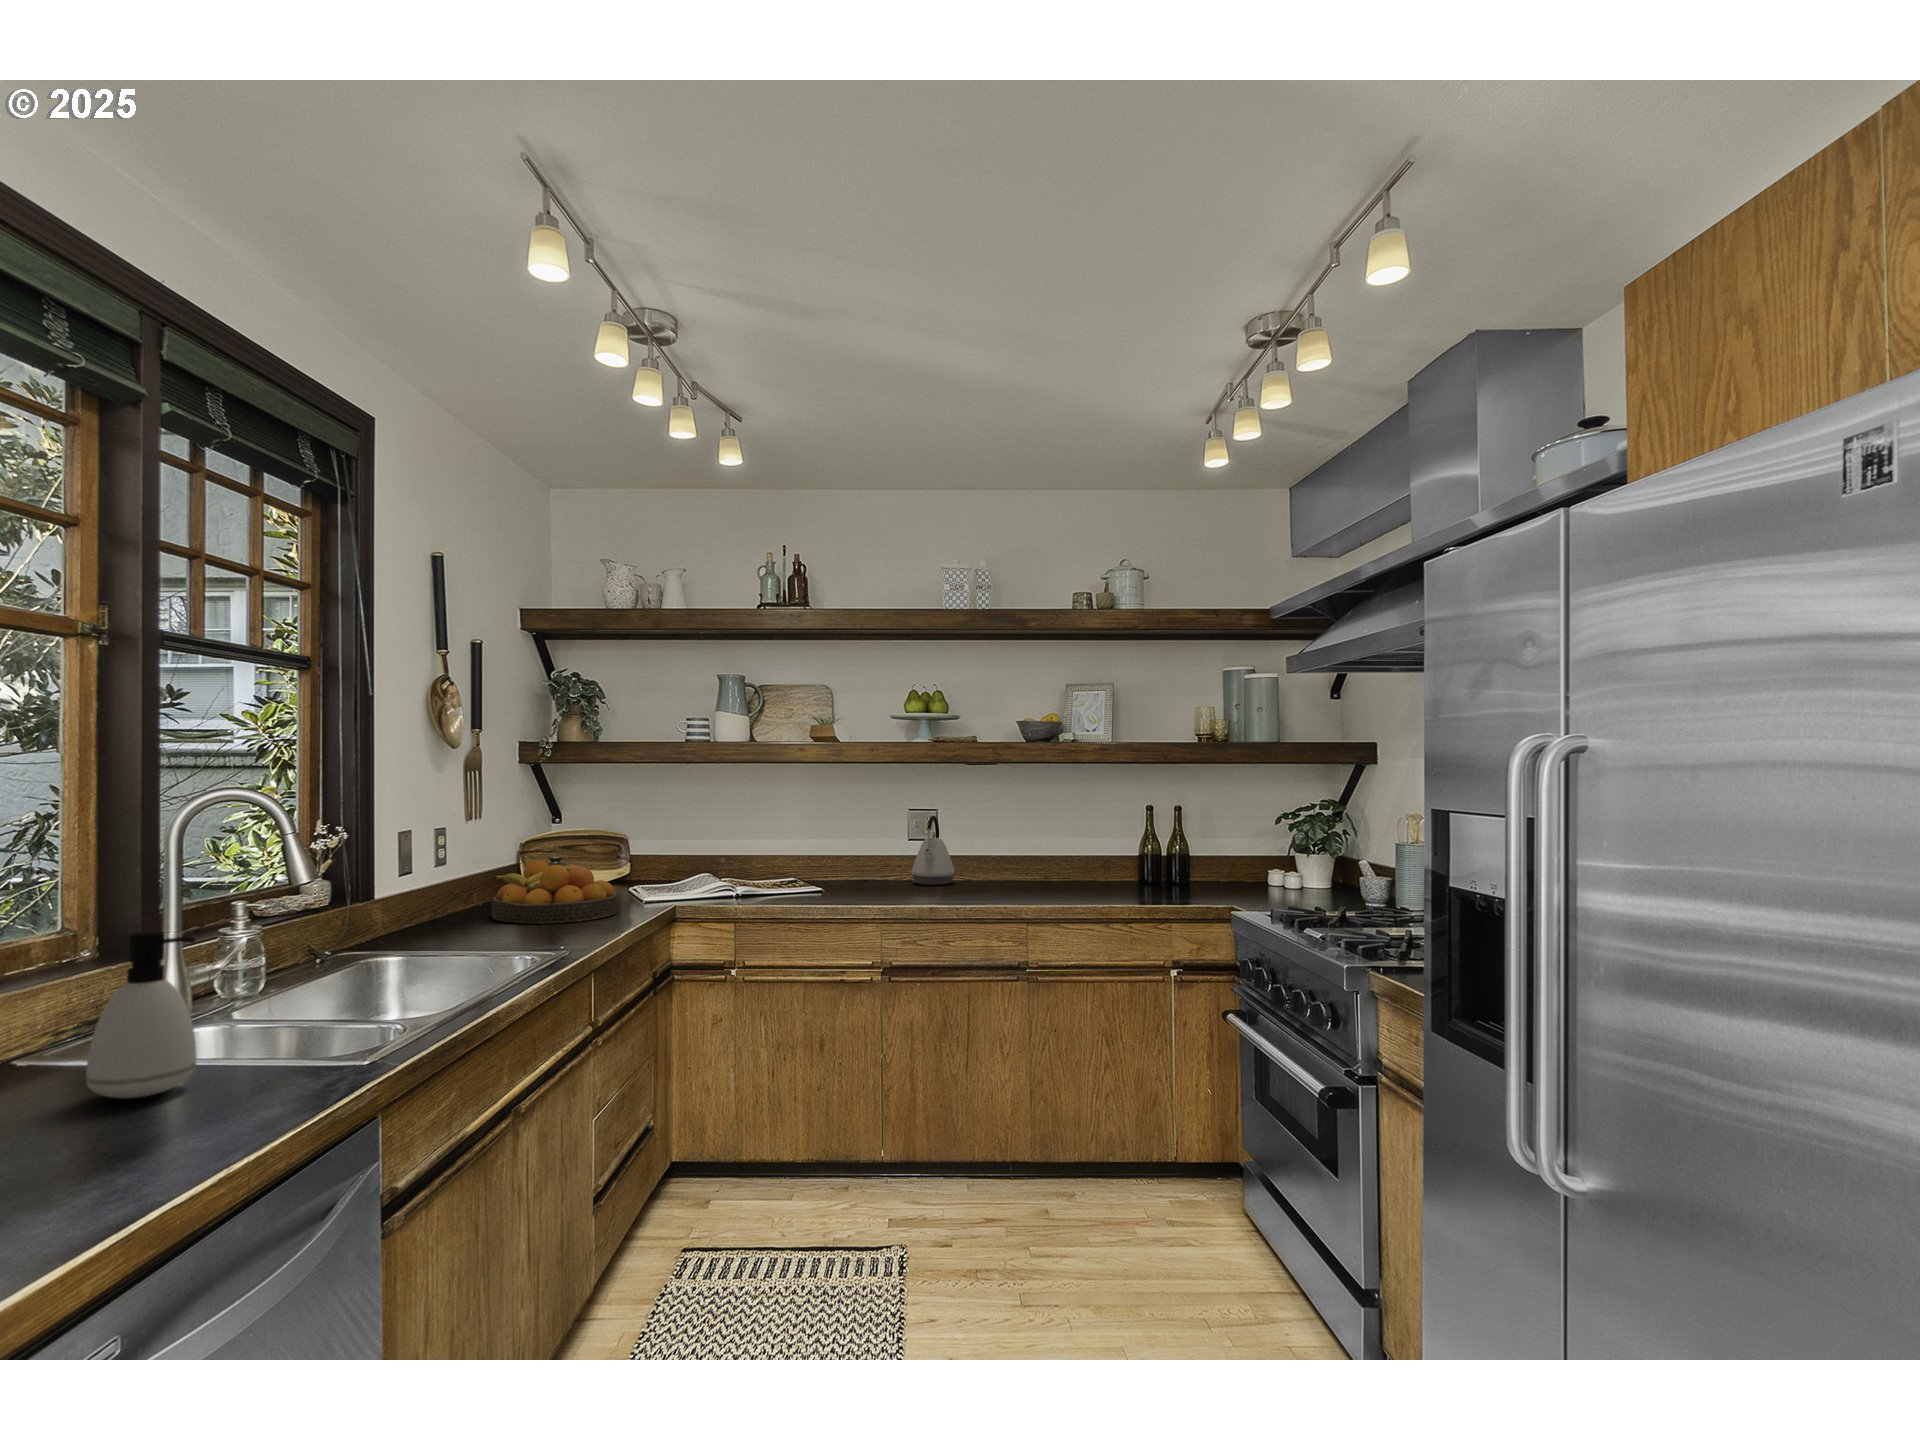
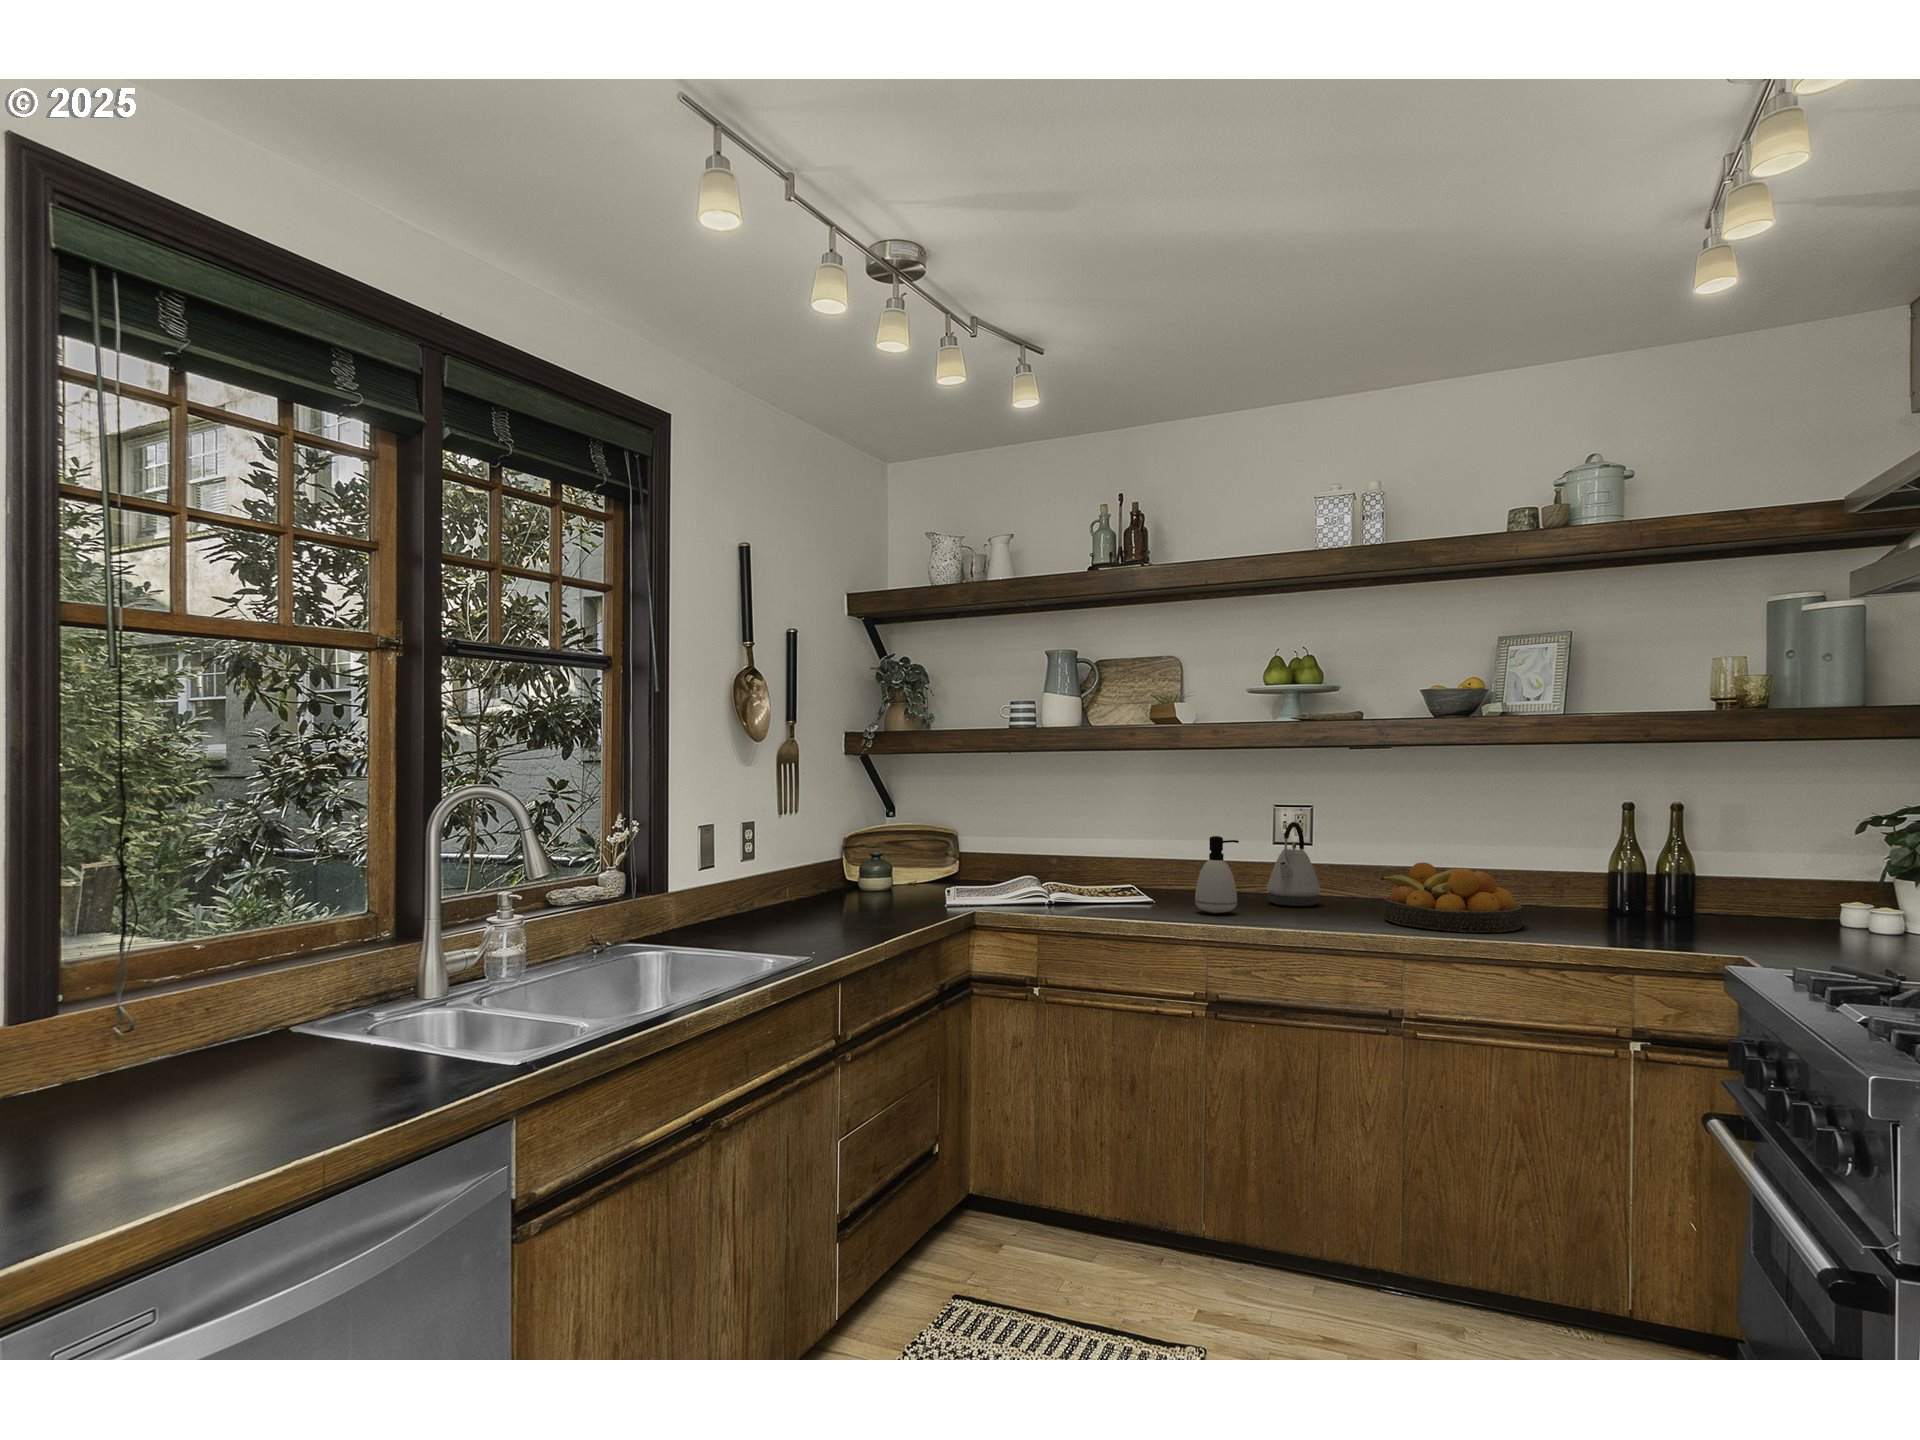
fruit bowl: present [491,861,618,923] -> present [1380,863,1523,933]
soap dispenser: present [86,930,197,1098] -> present [1195,836,1239,913]

